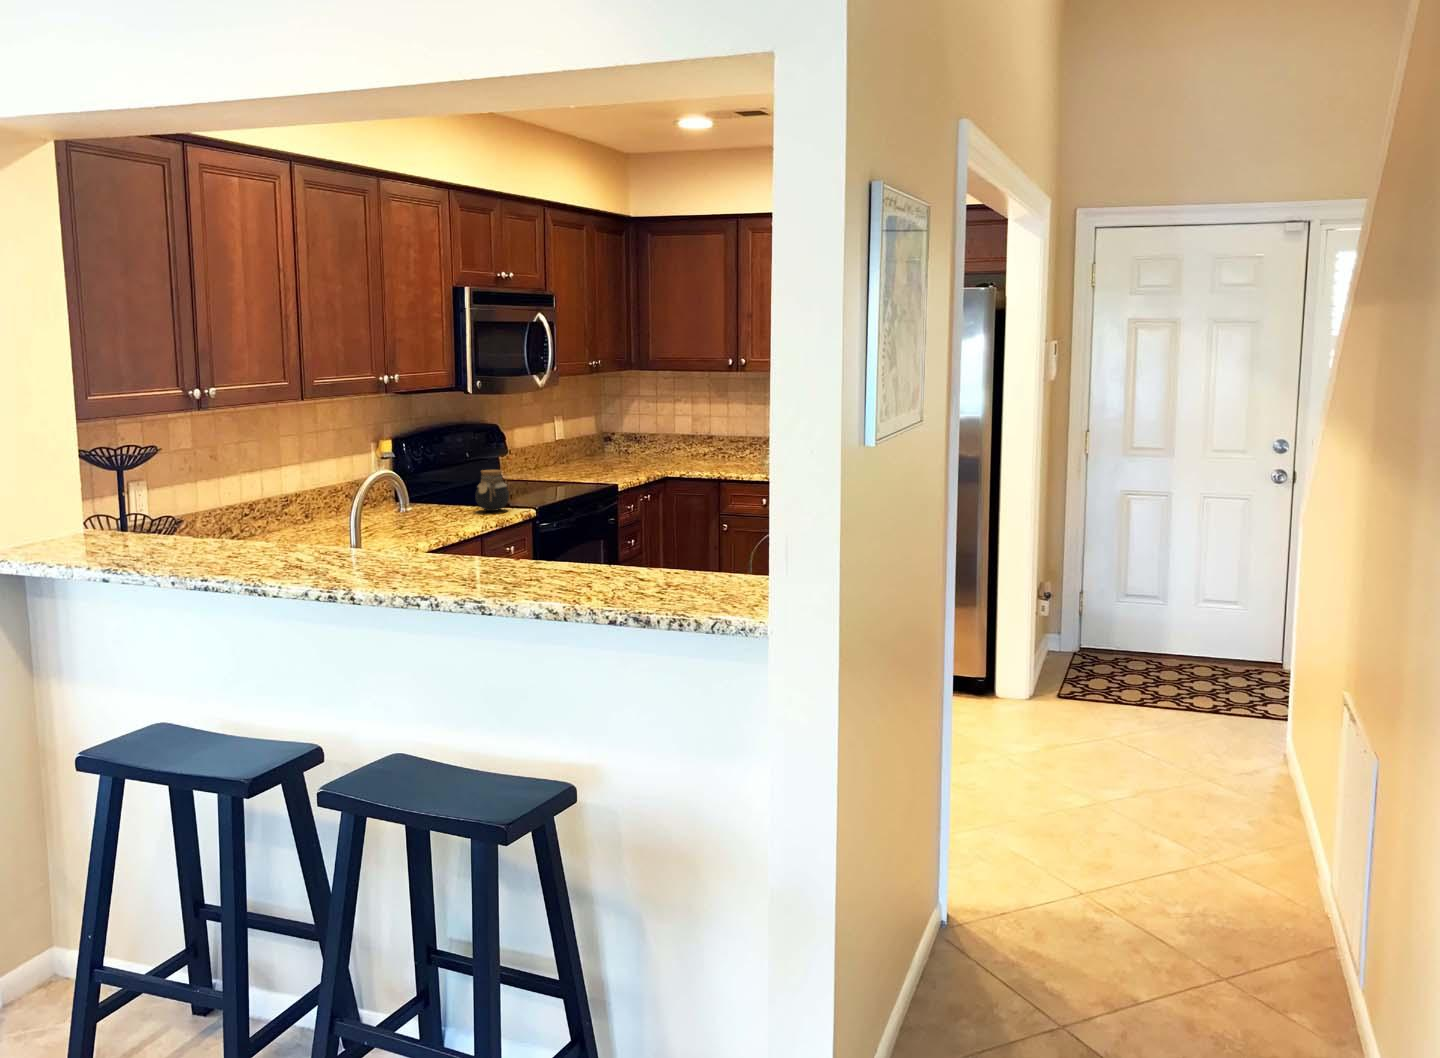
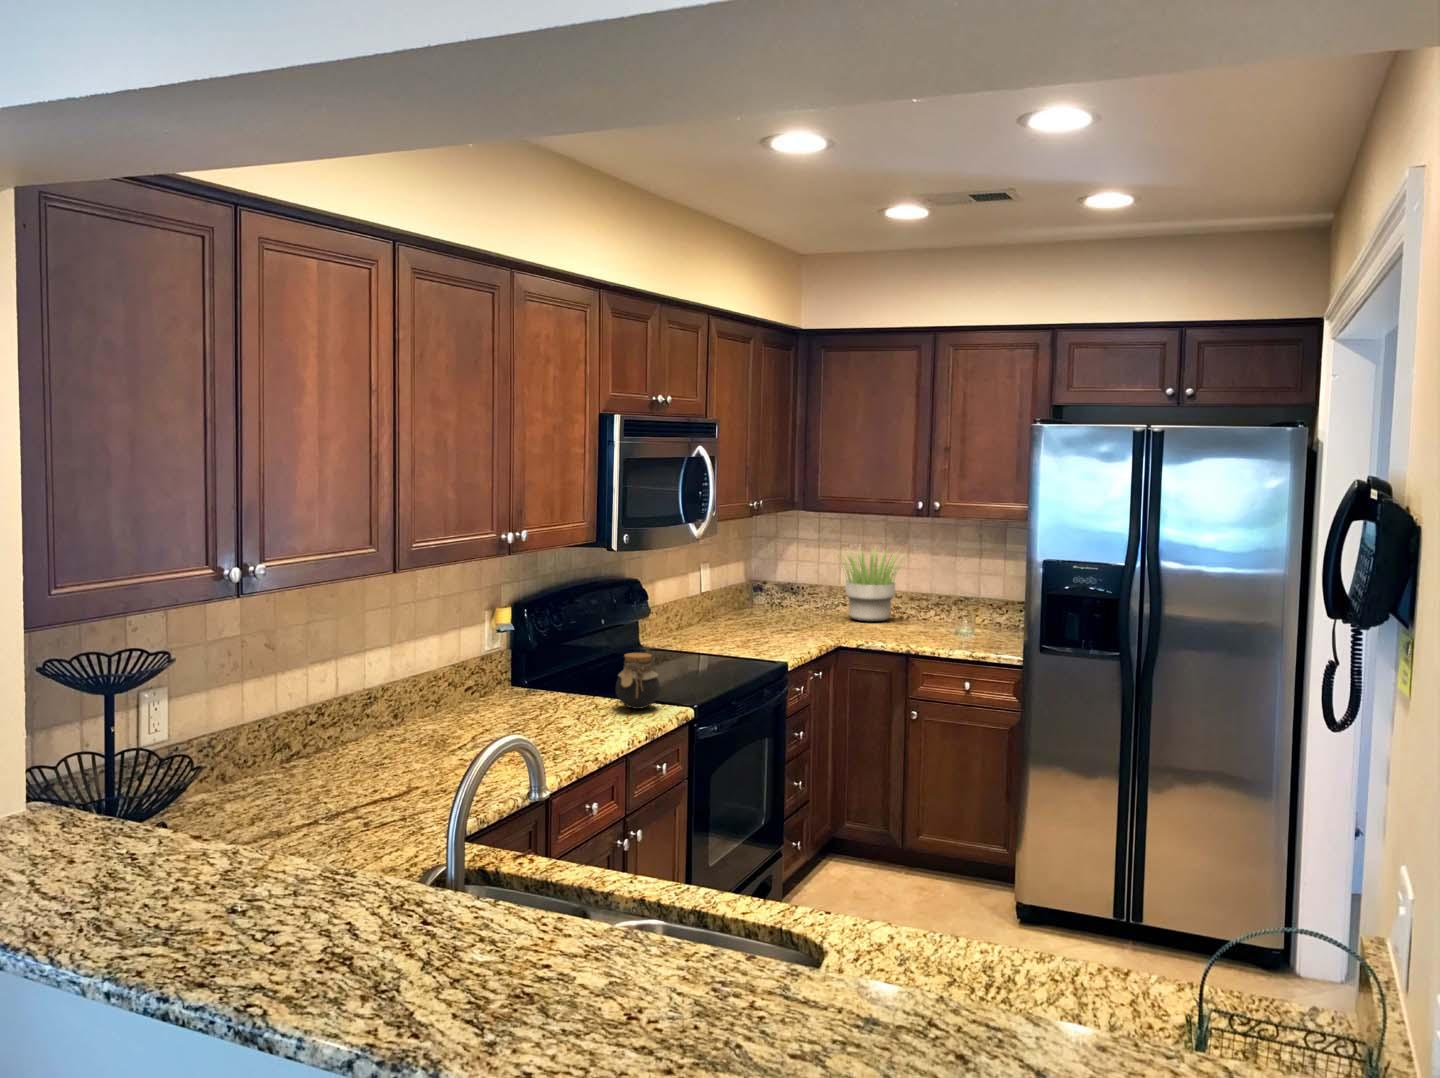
potted plant: none [661,399,729,460] -> present [840,549,904,621]

